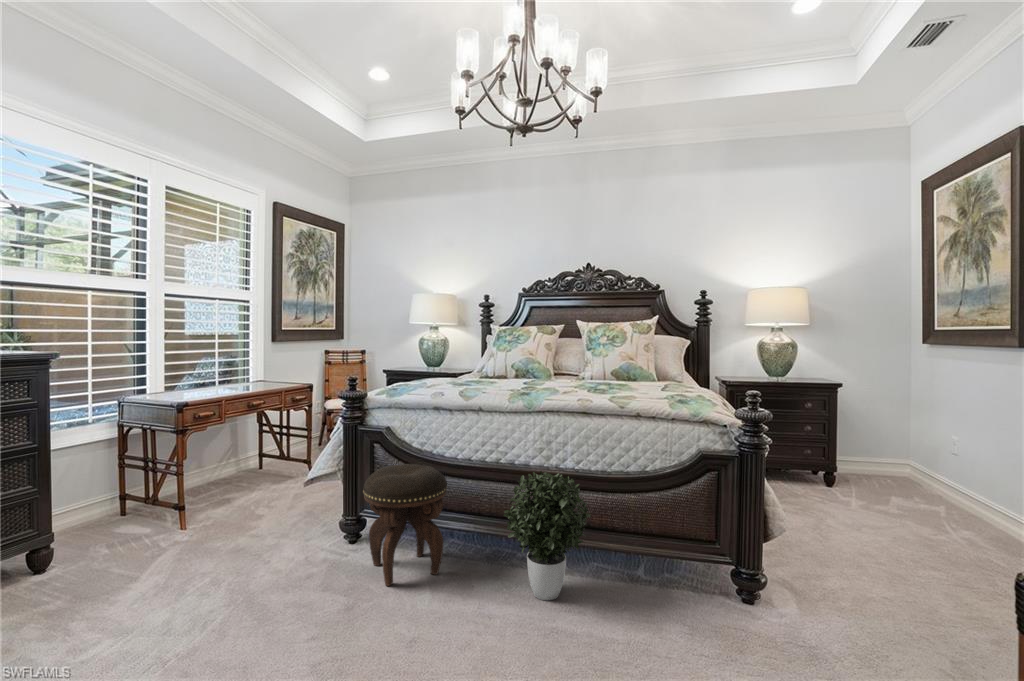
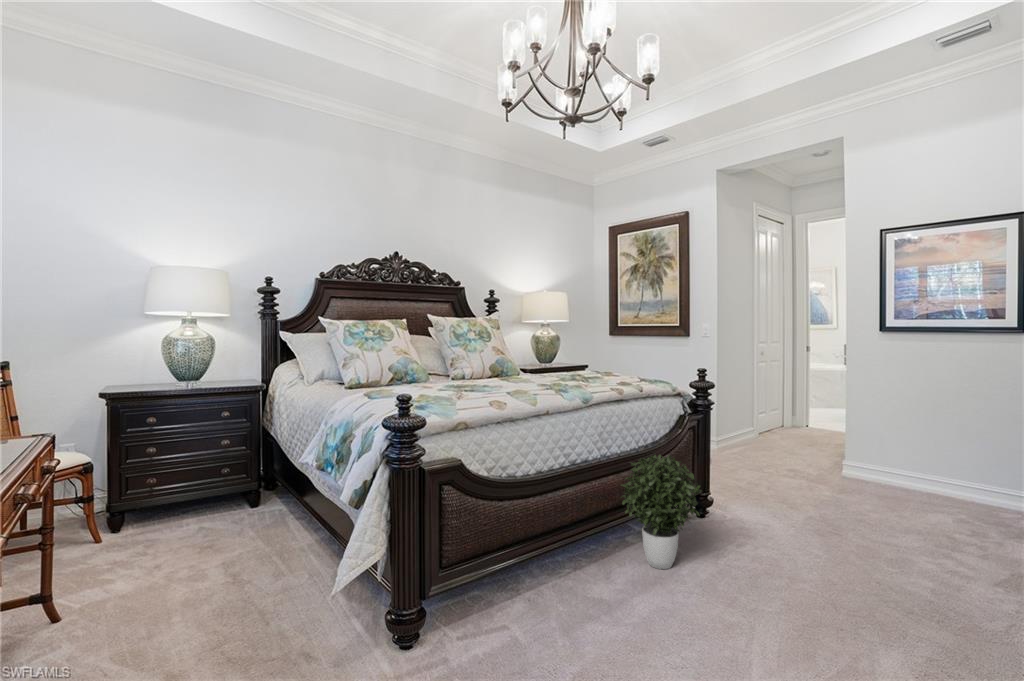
footstool: present [363,464,447,586] -> none [504,485,602,632]

